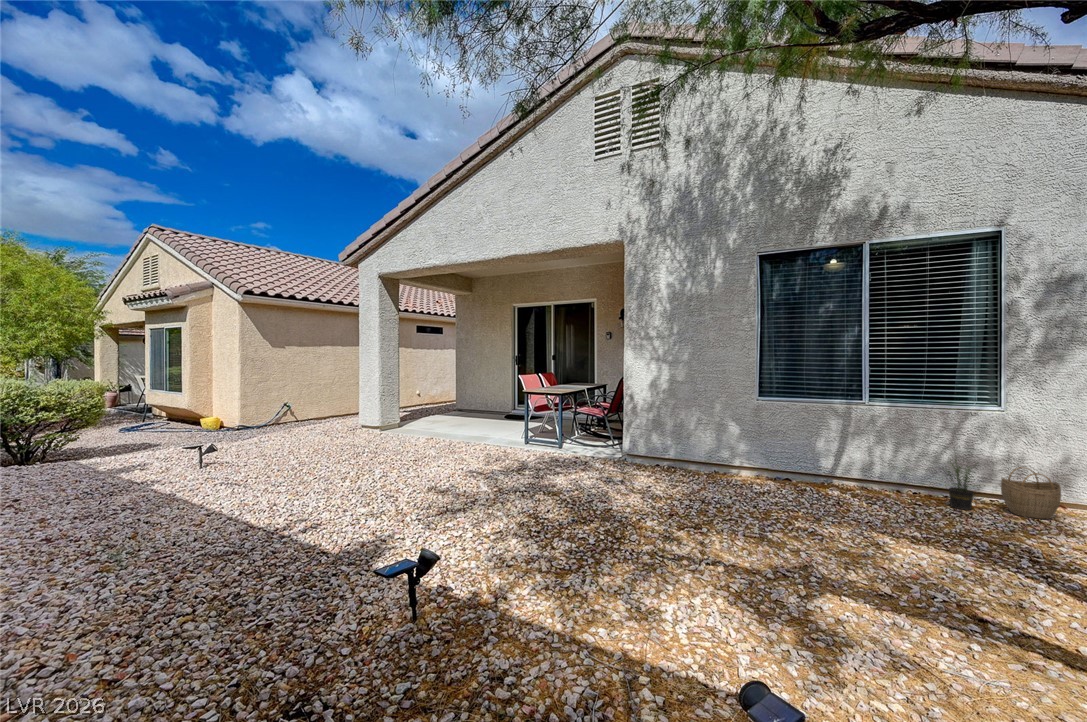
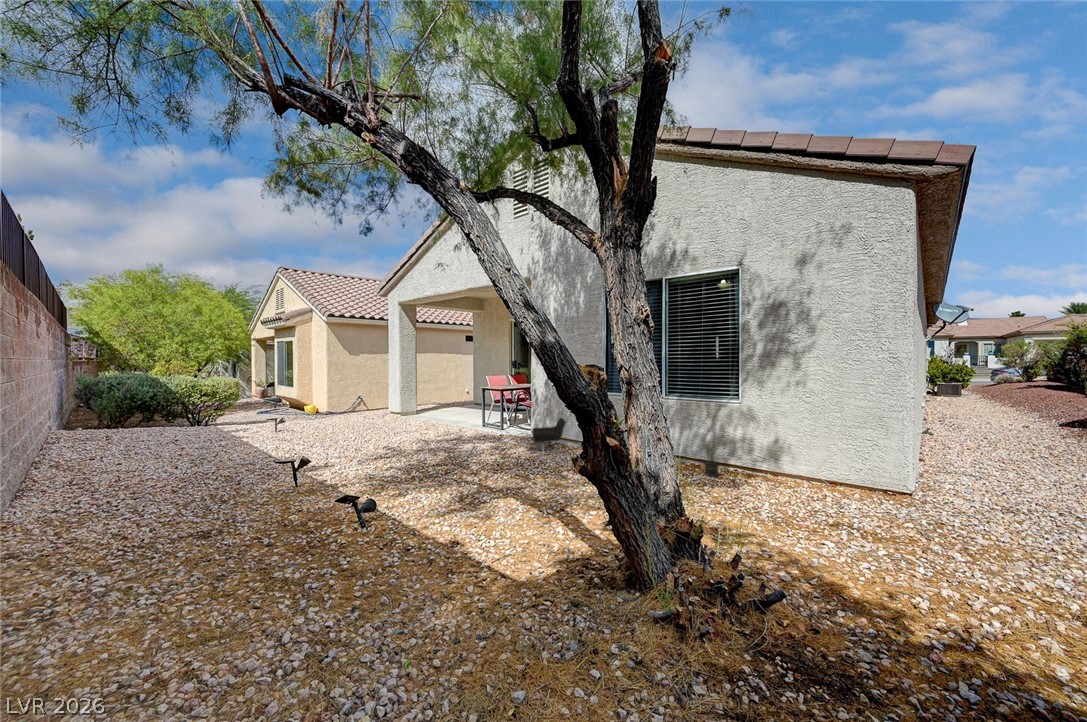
lounge chair: none [639,431,699,483] -> present [532,418,566,453]
woven basket: present [1001,467,1061,519] -> none [734,447,767,485]

